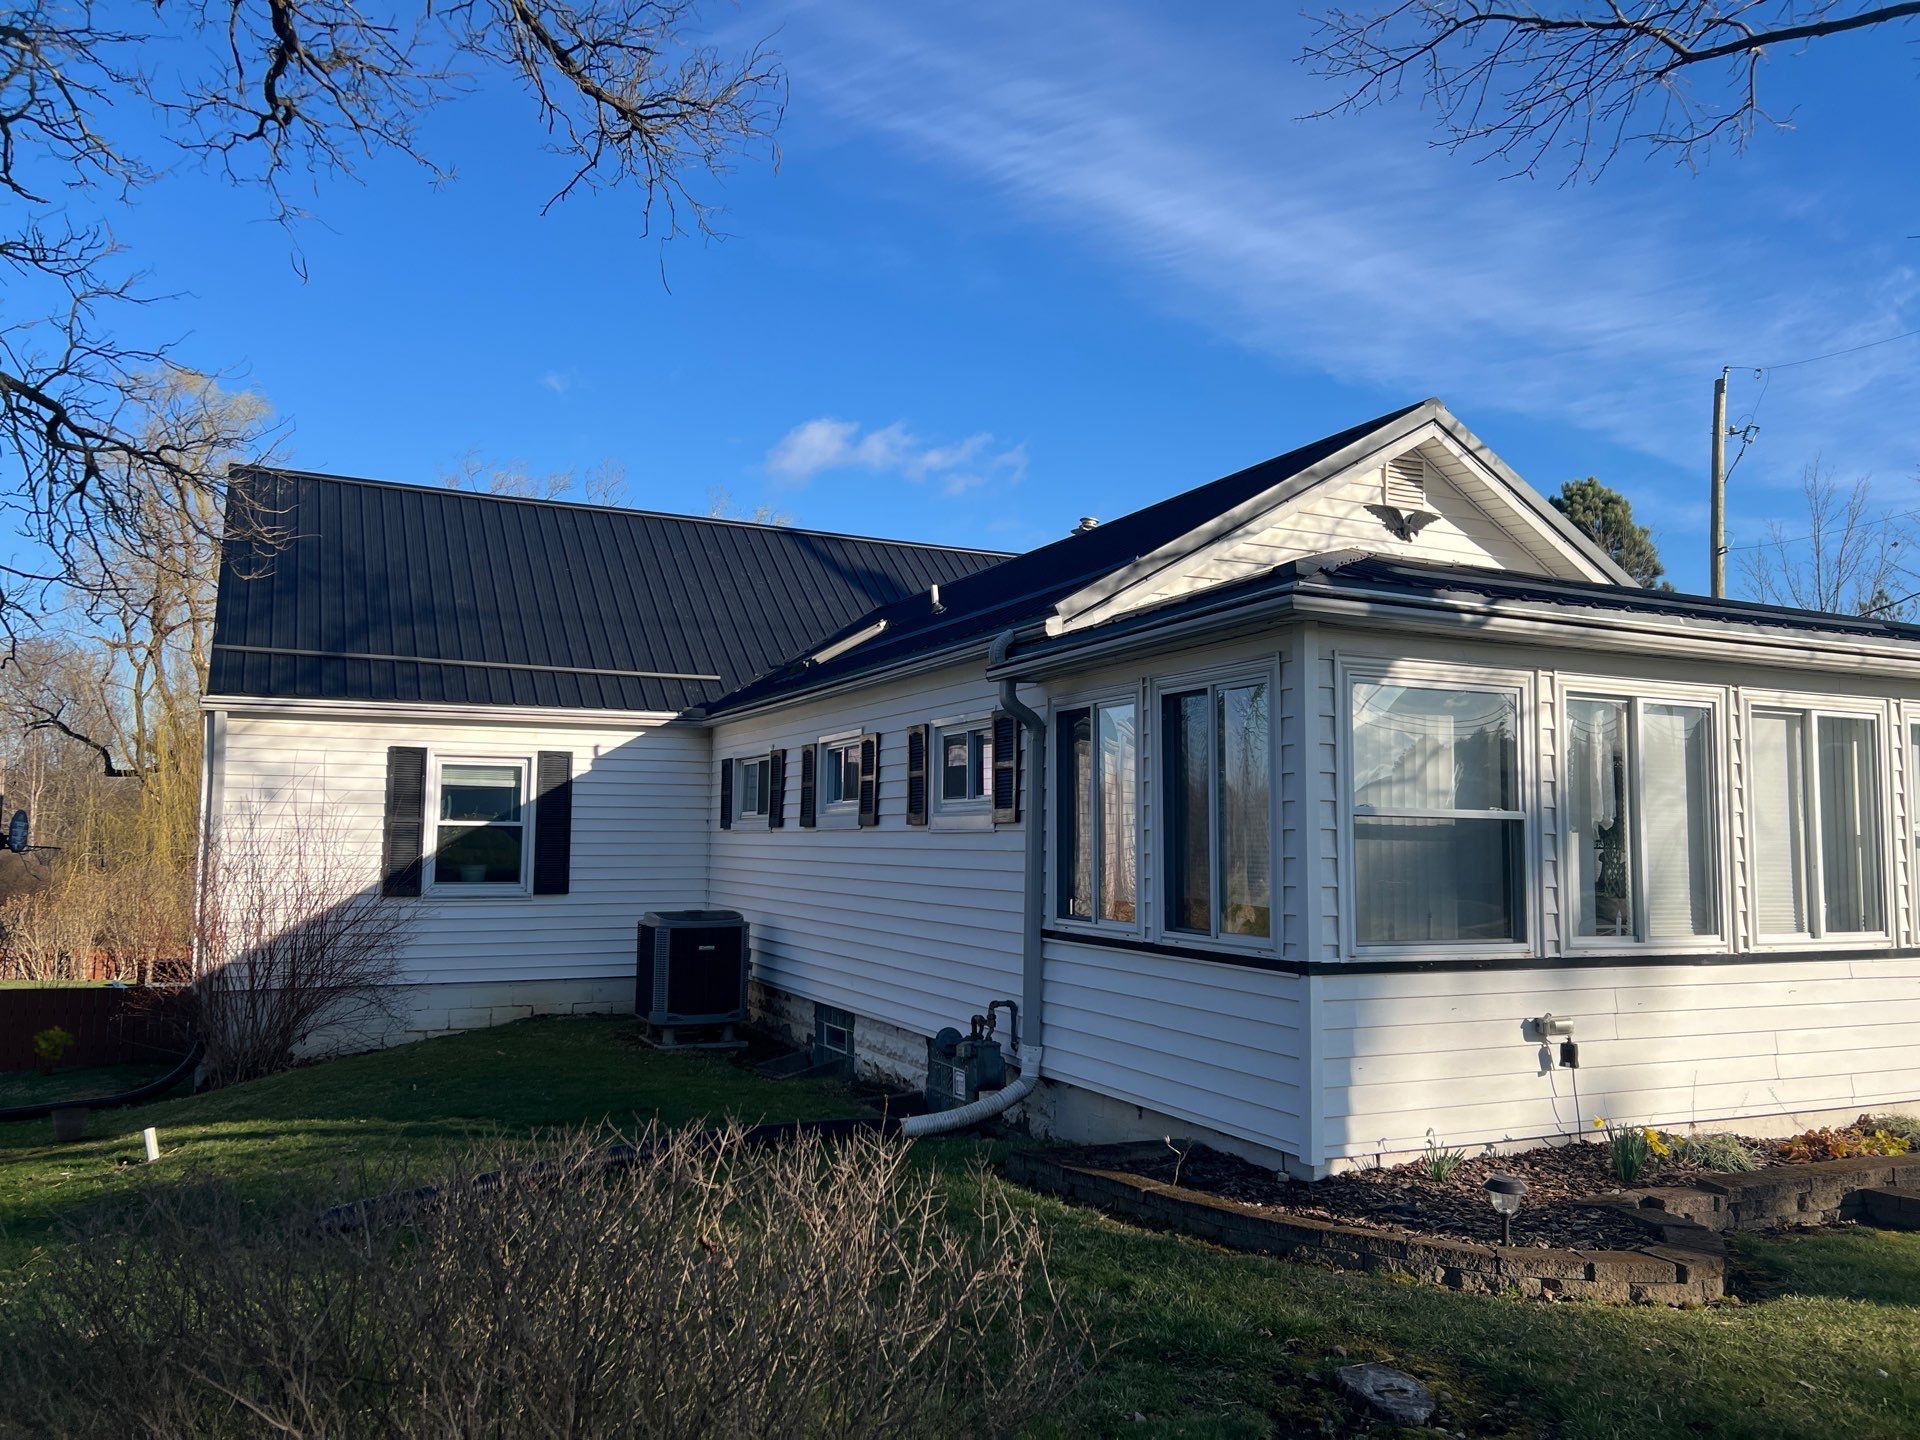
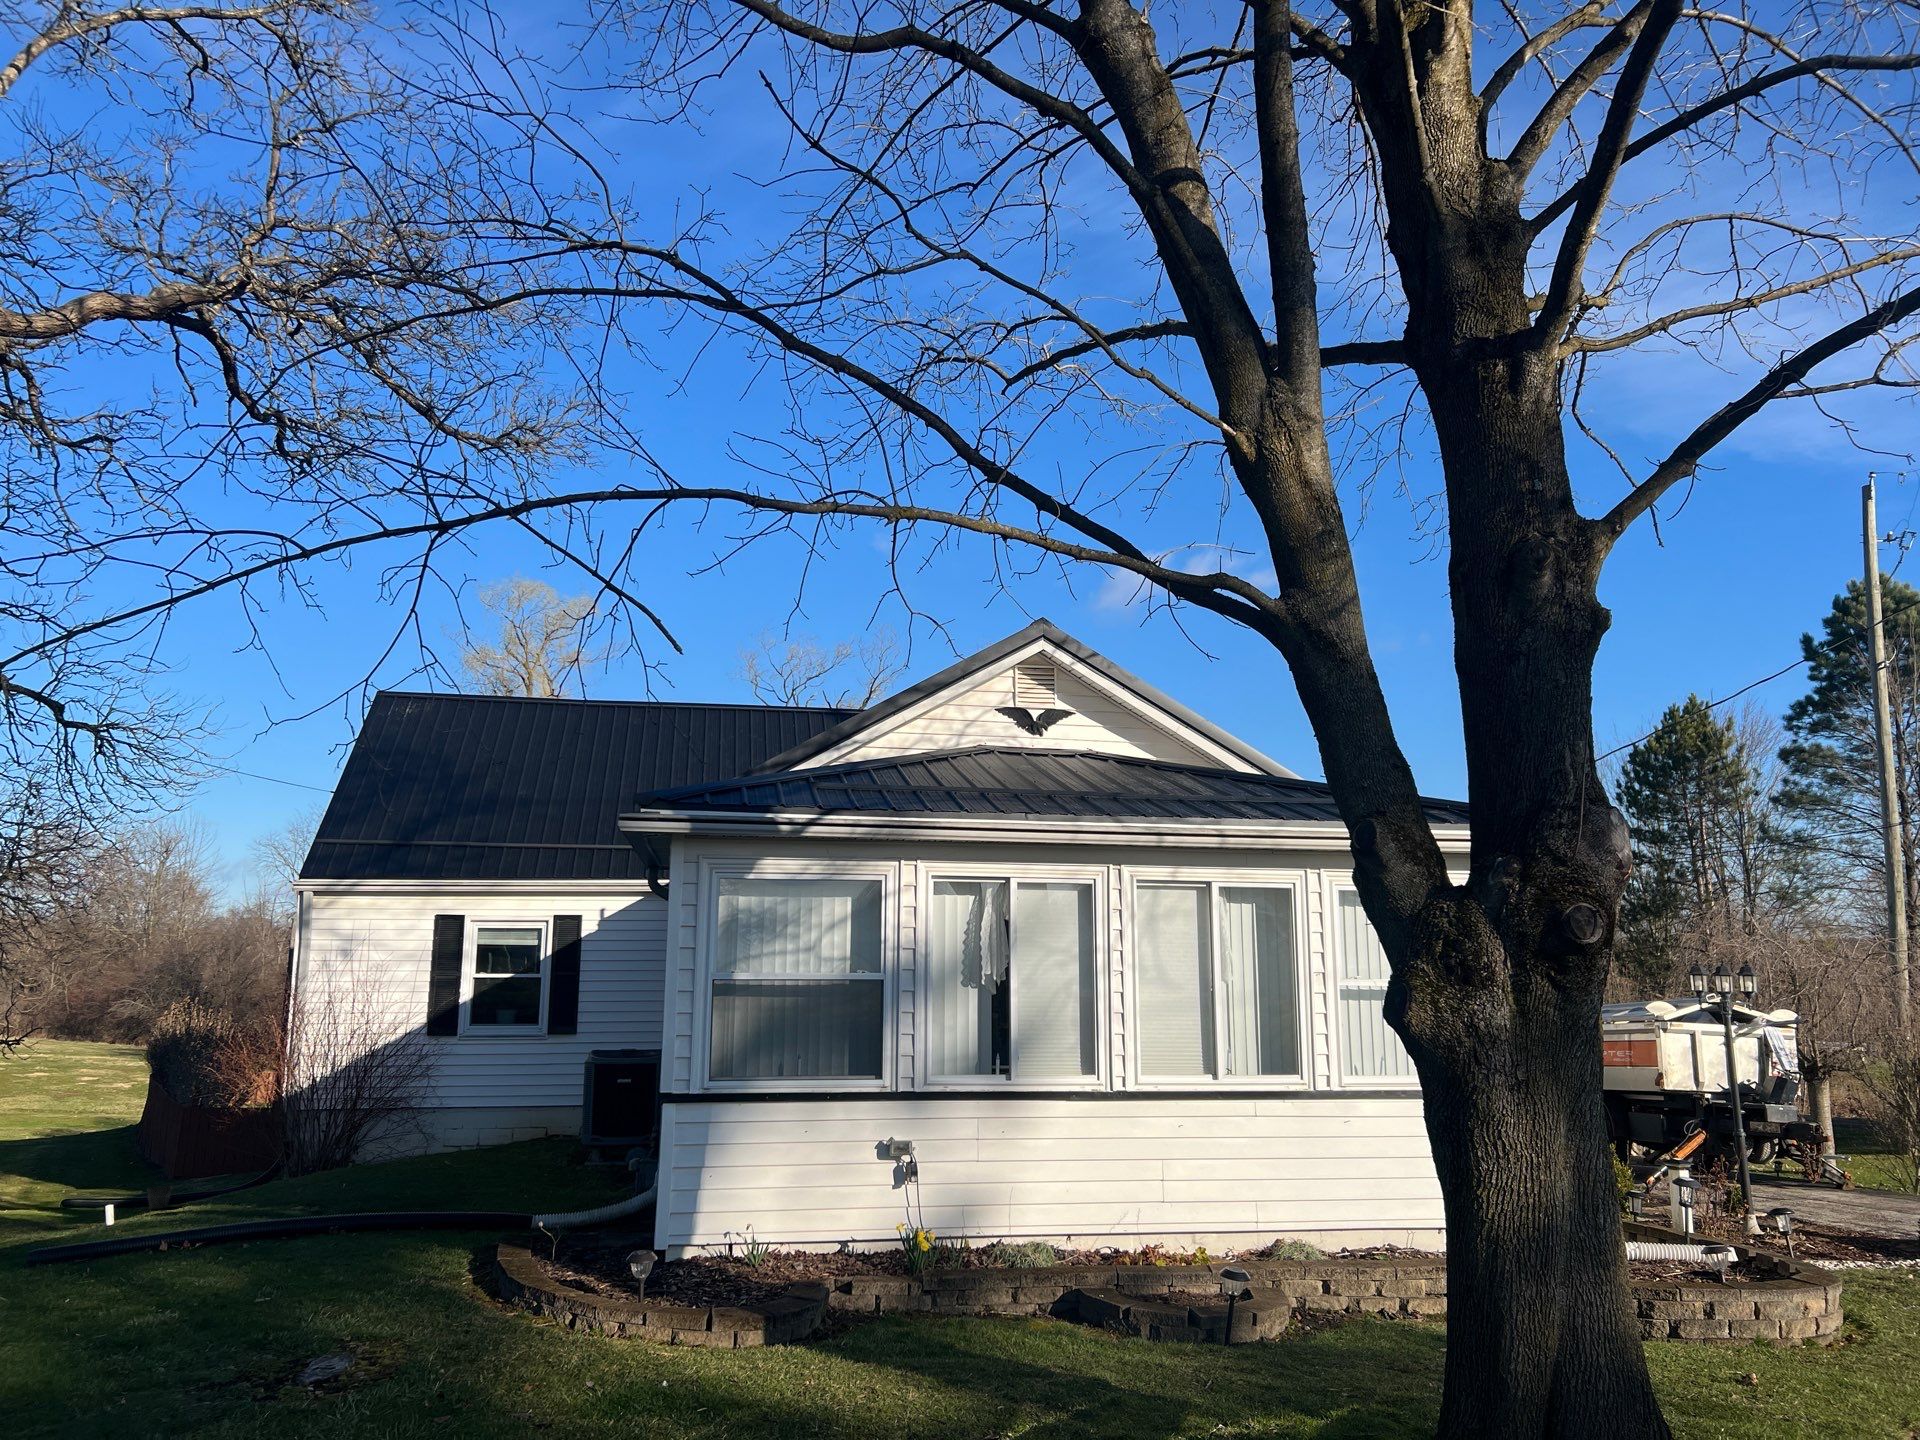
potted plant: present [35,1027,73,1075] -> none [228,1128,256,1164]

